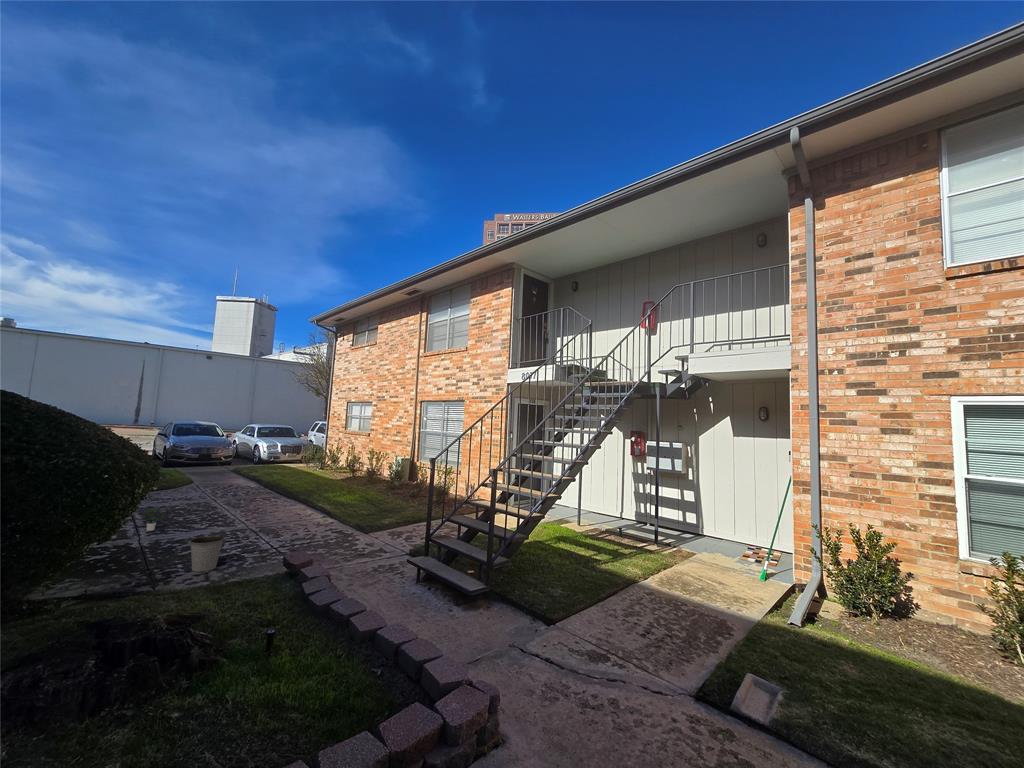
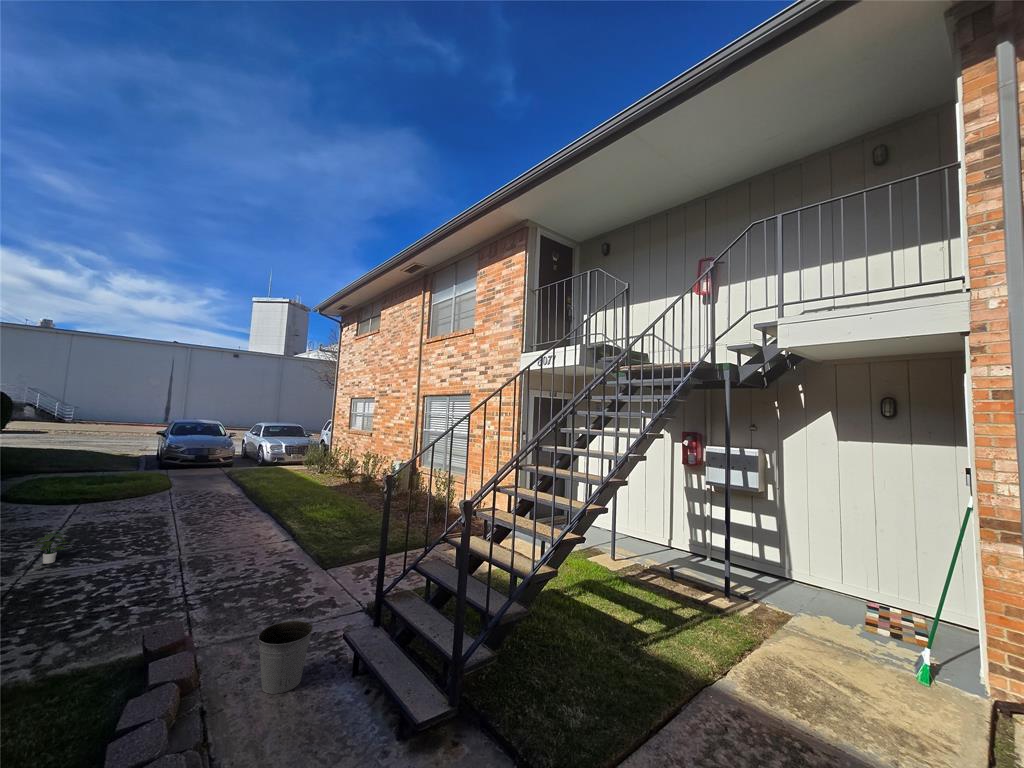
bucket: present [189,536,224,572] -> present [256,621,313,694]

